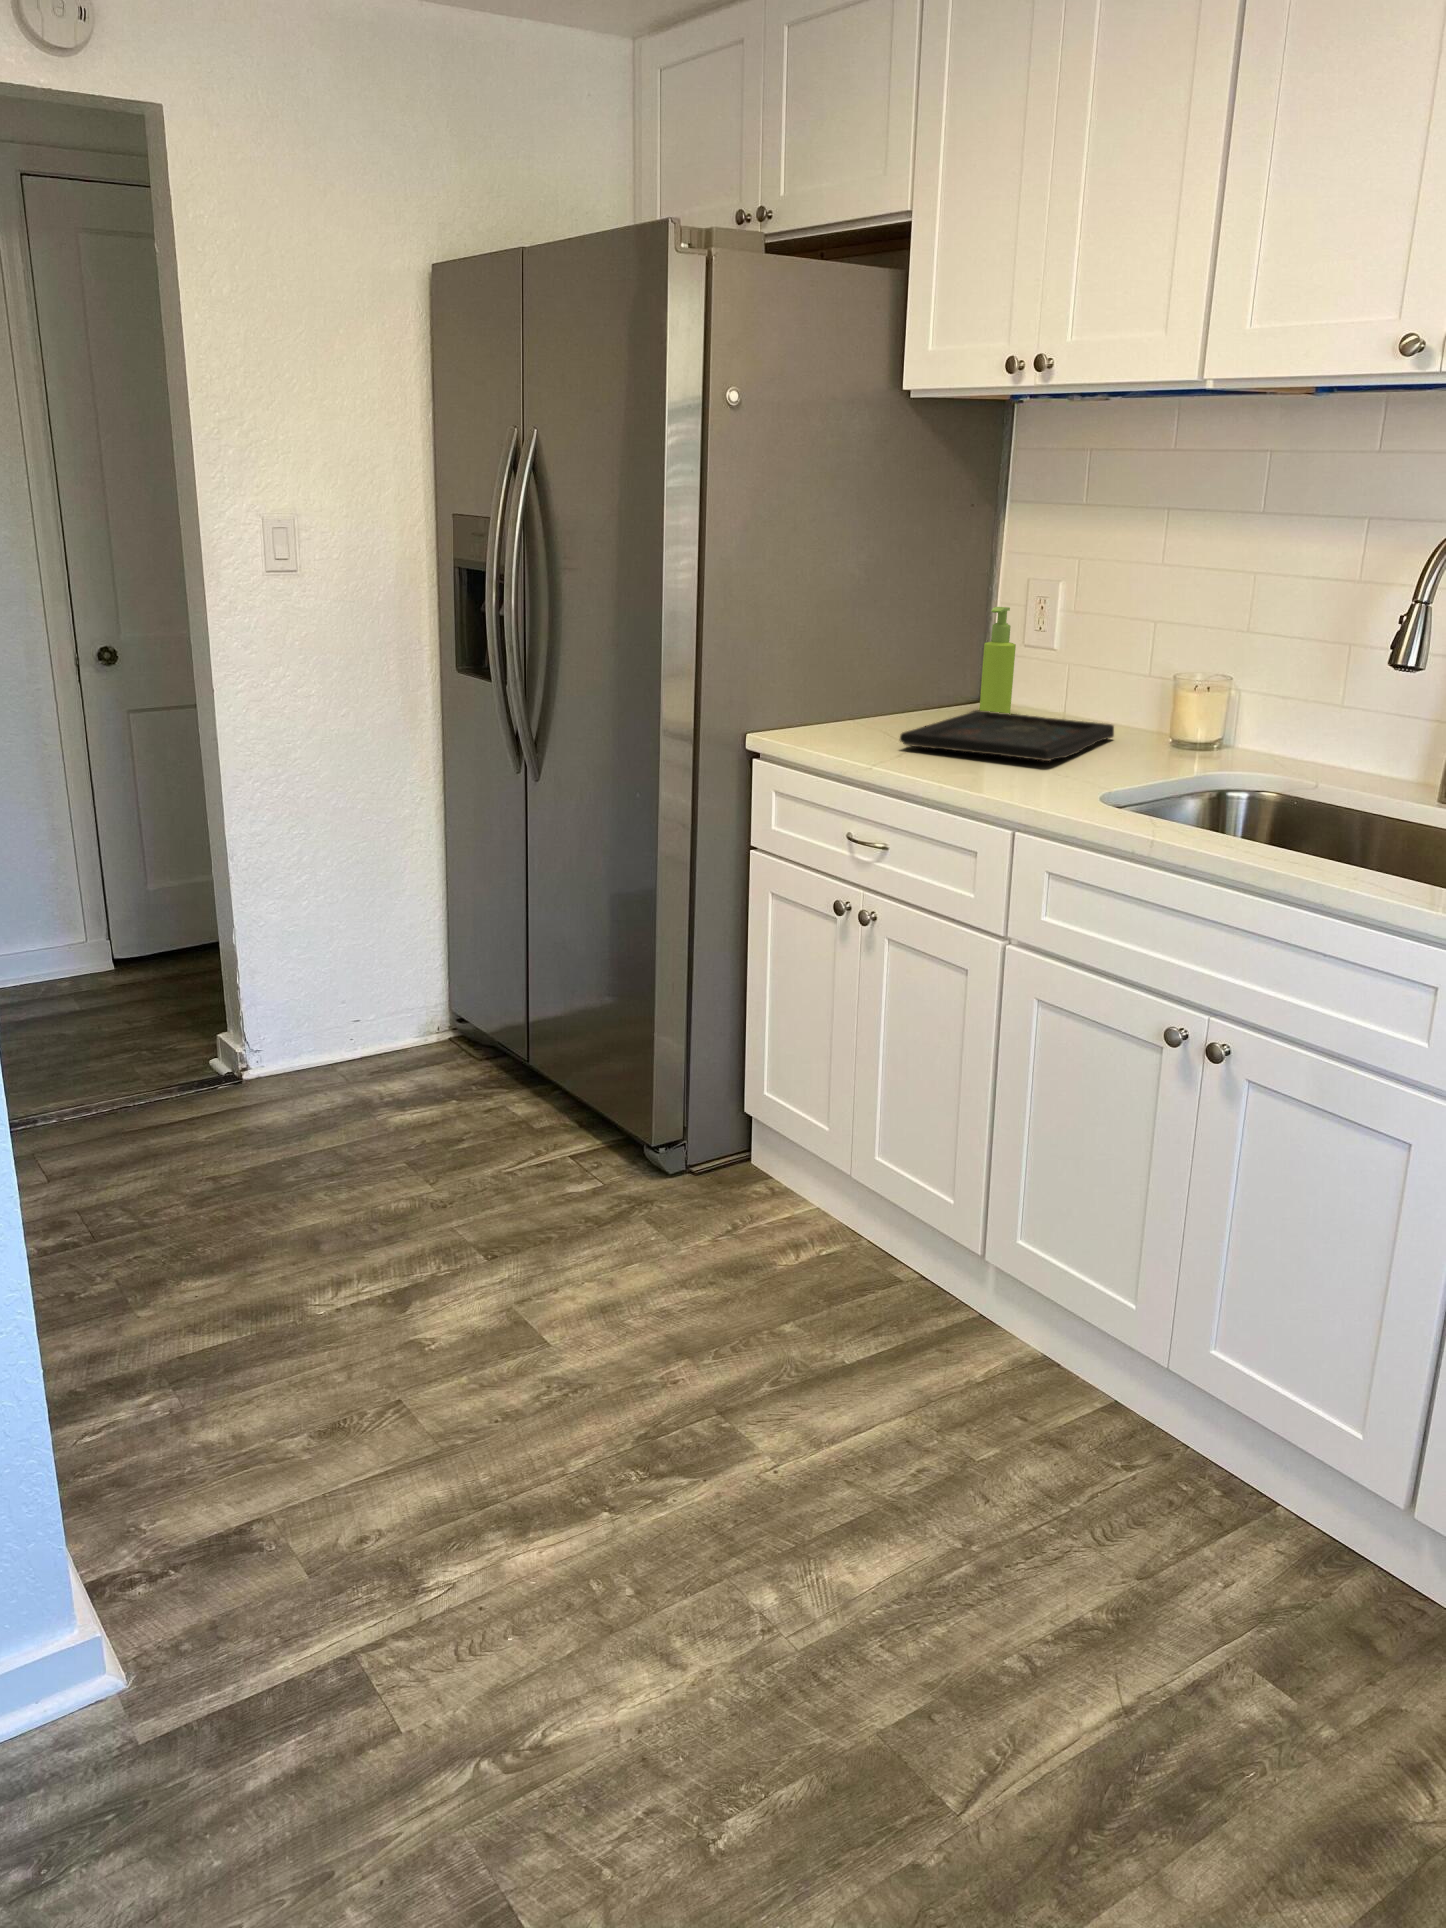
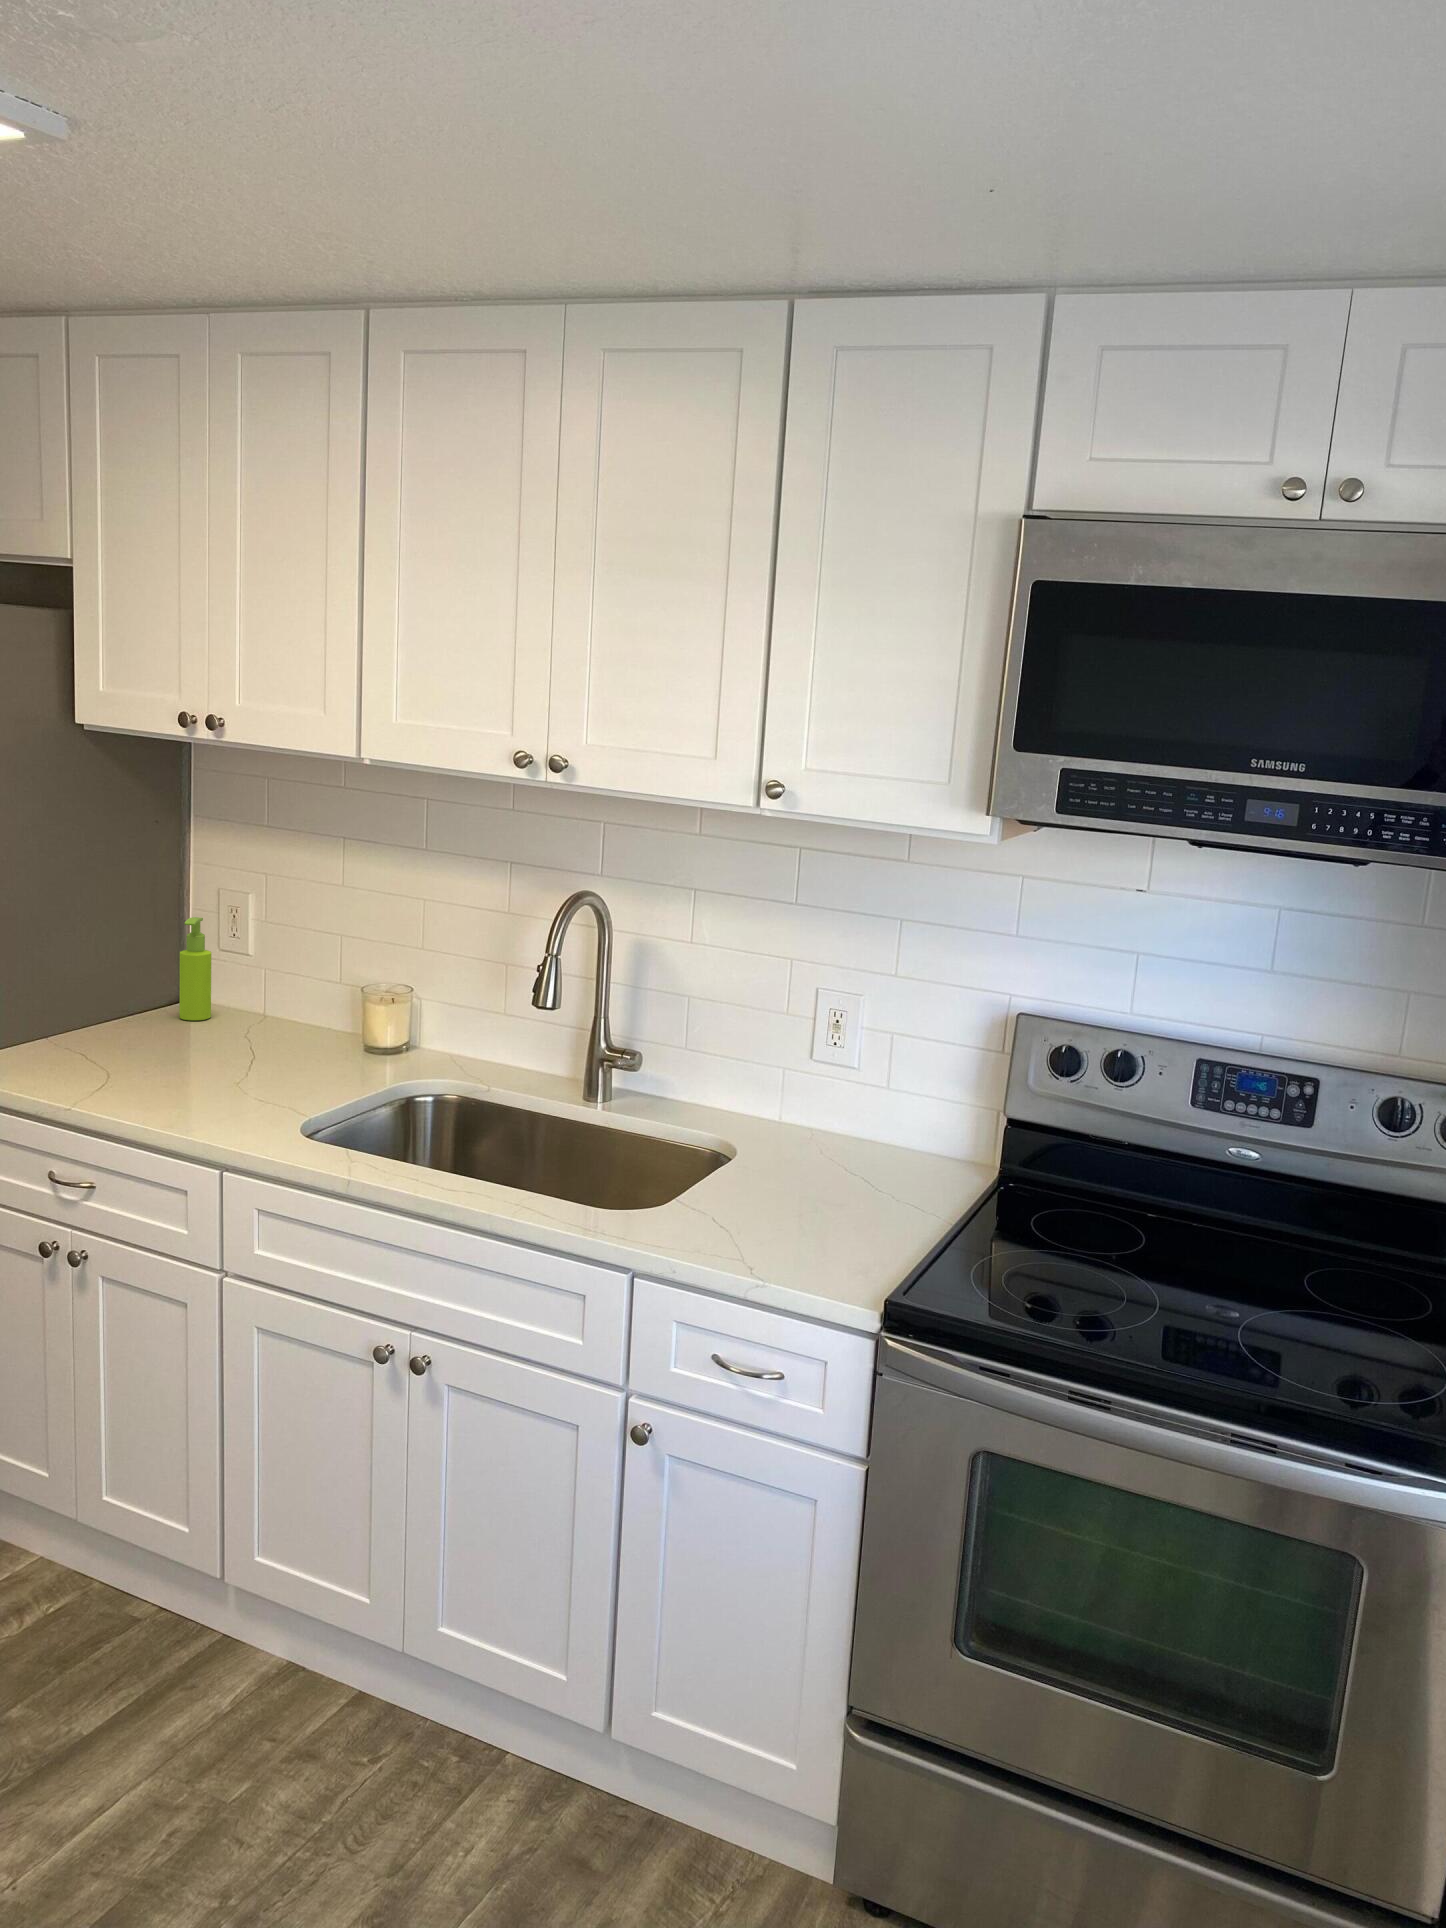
tray: present [900,710,1114,761] -> none [98,1022,312,1088]

